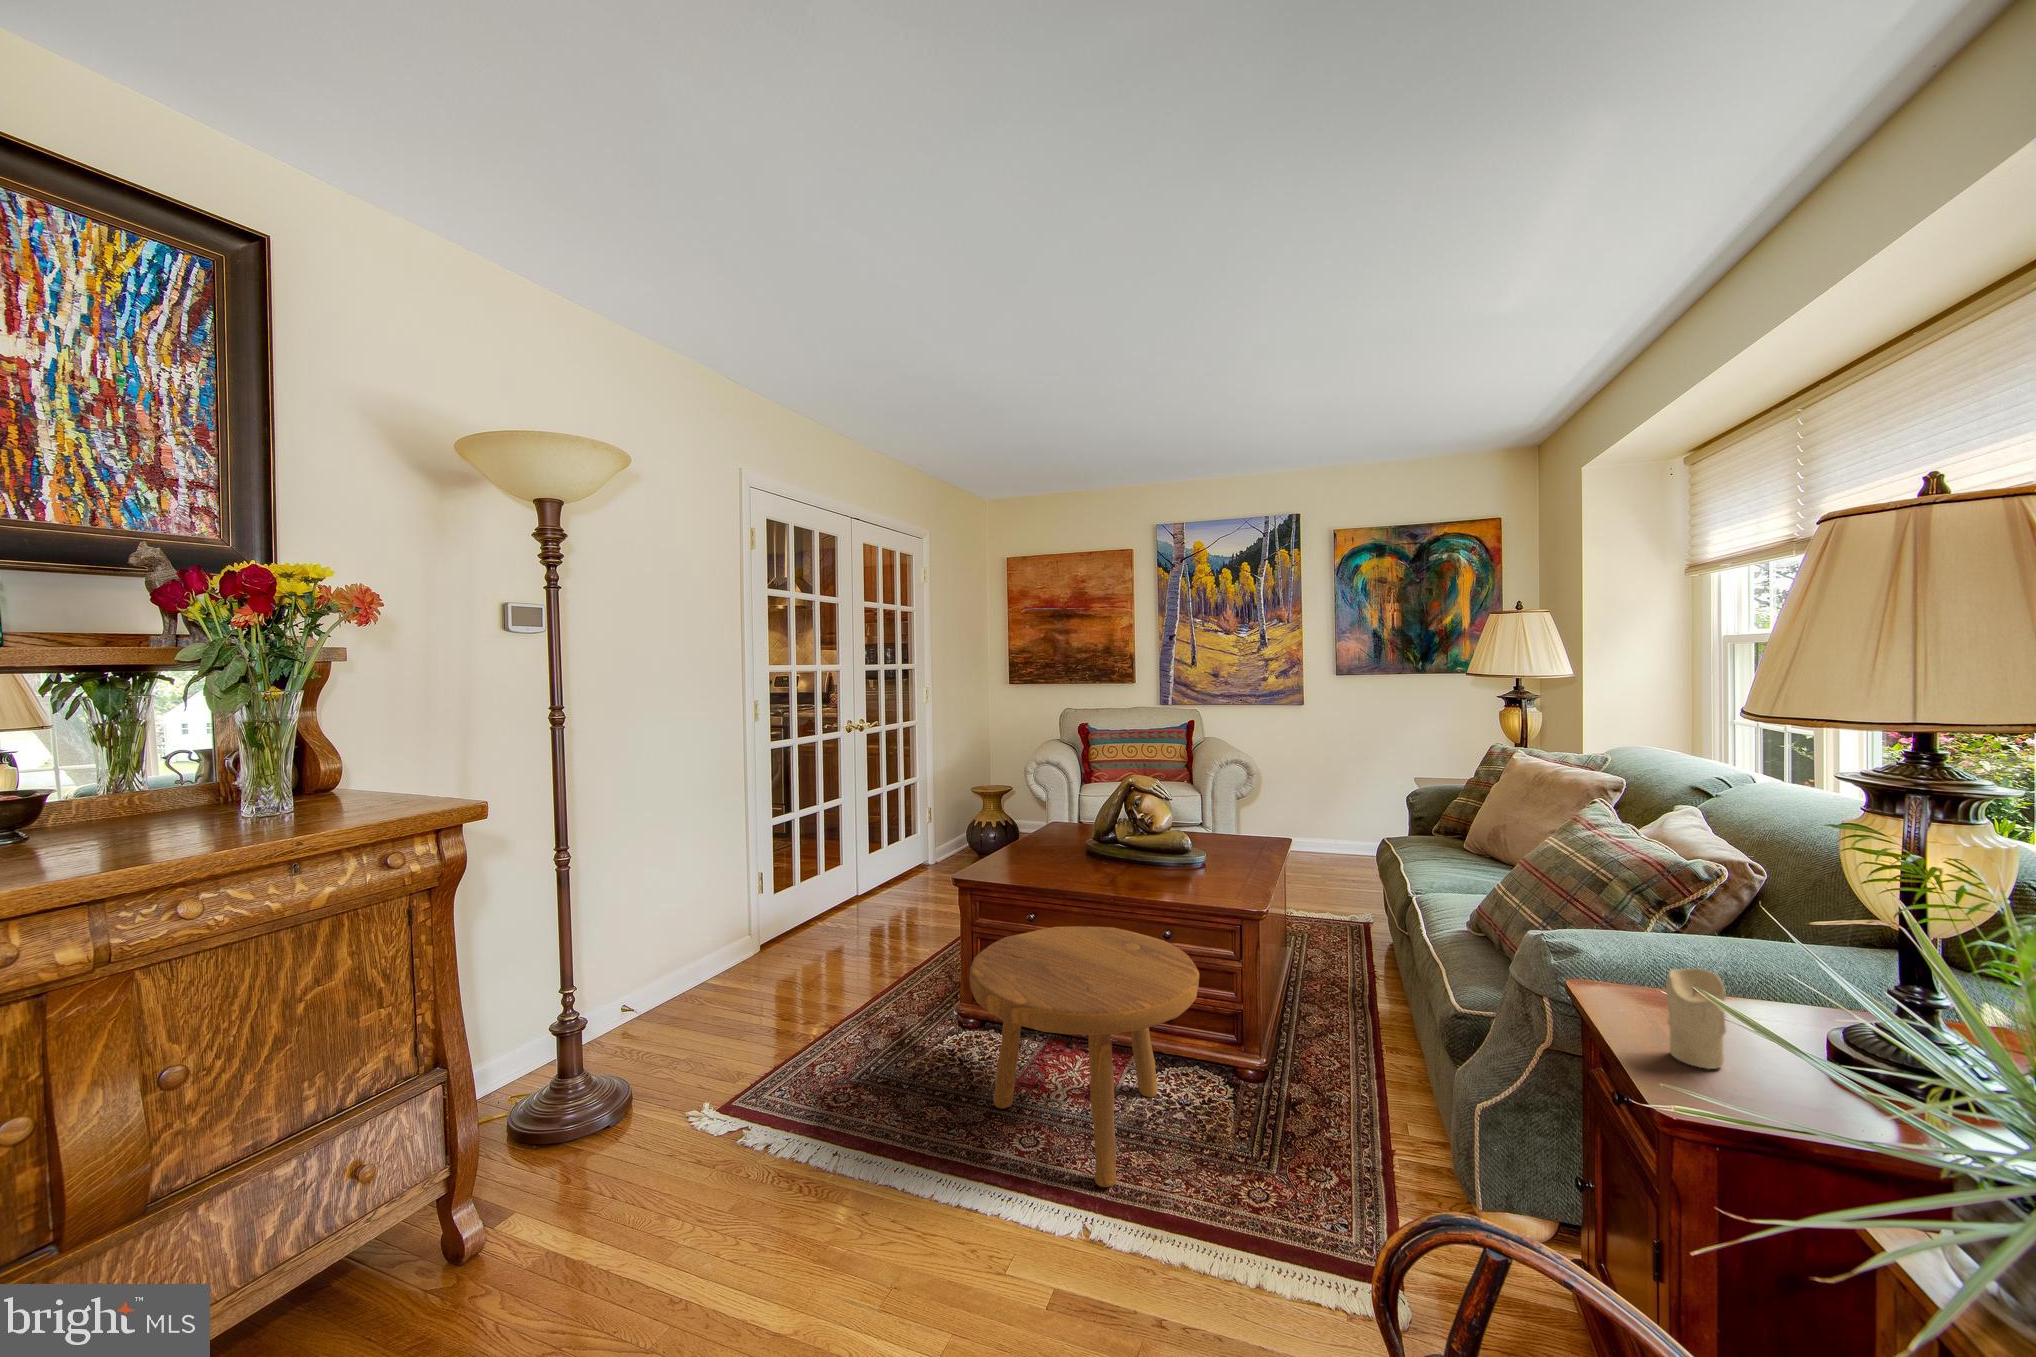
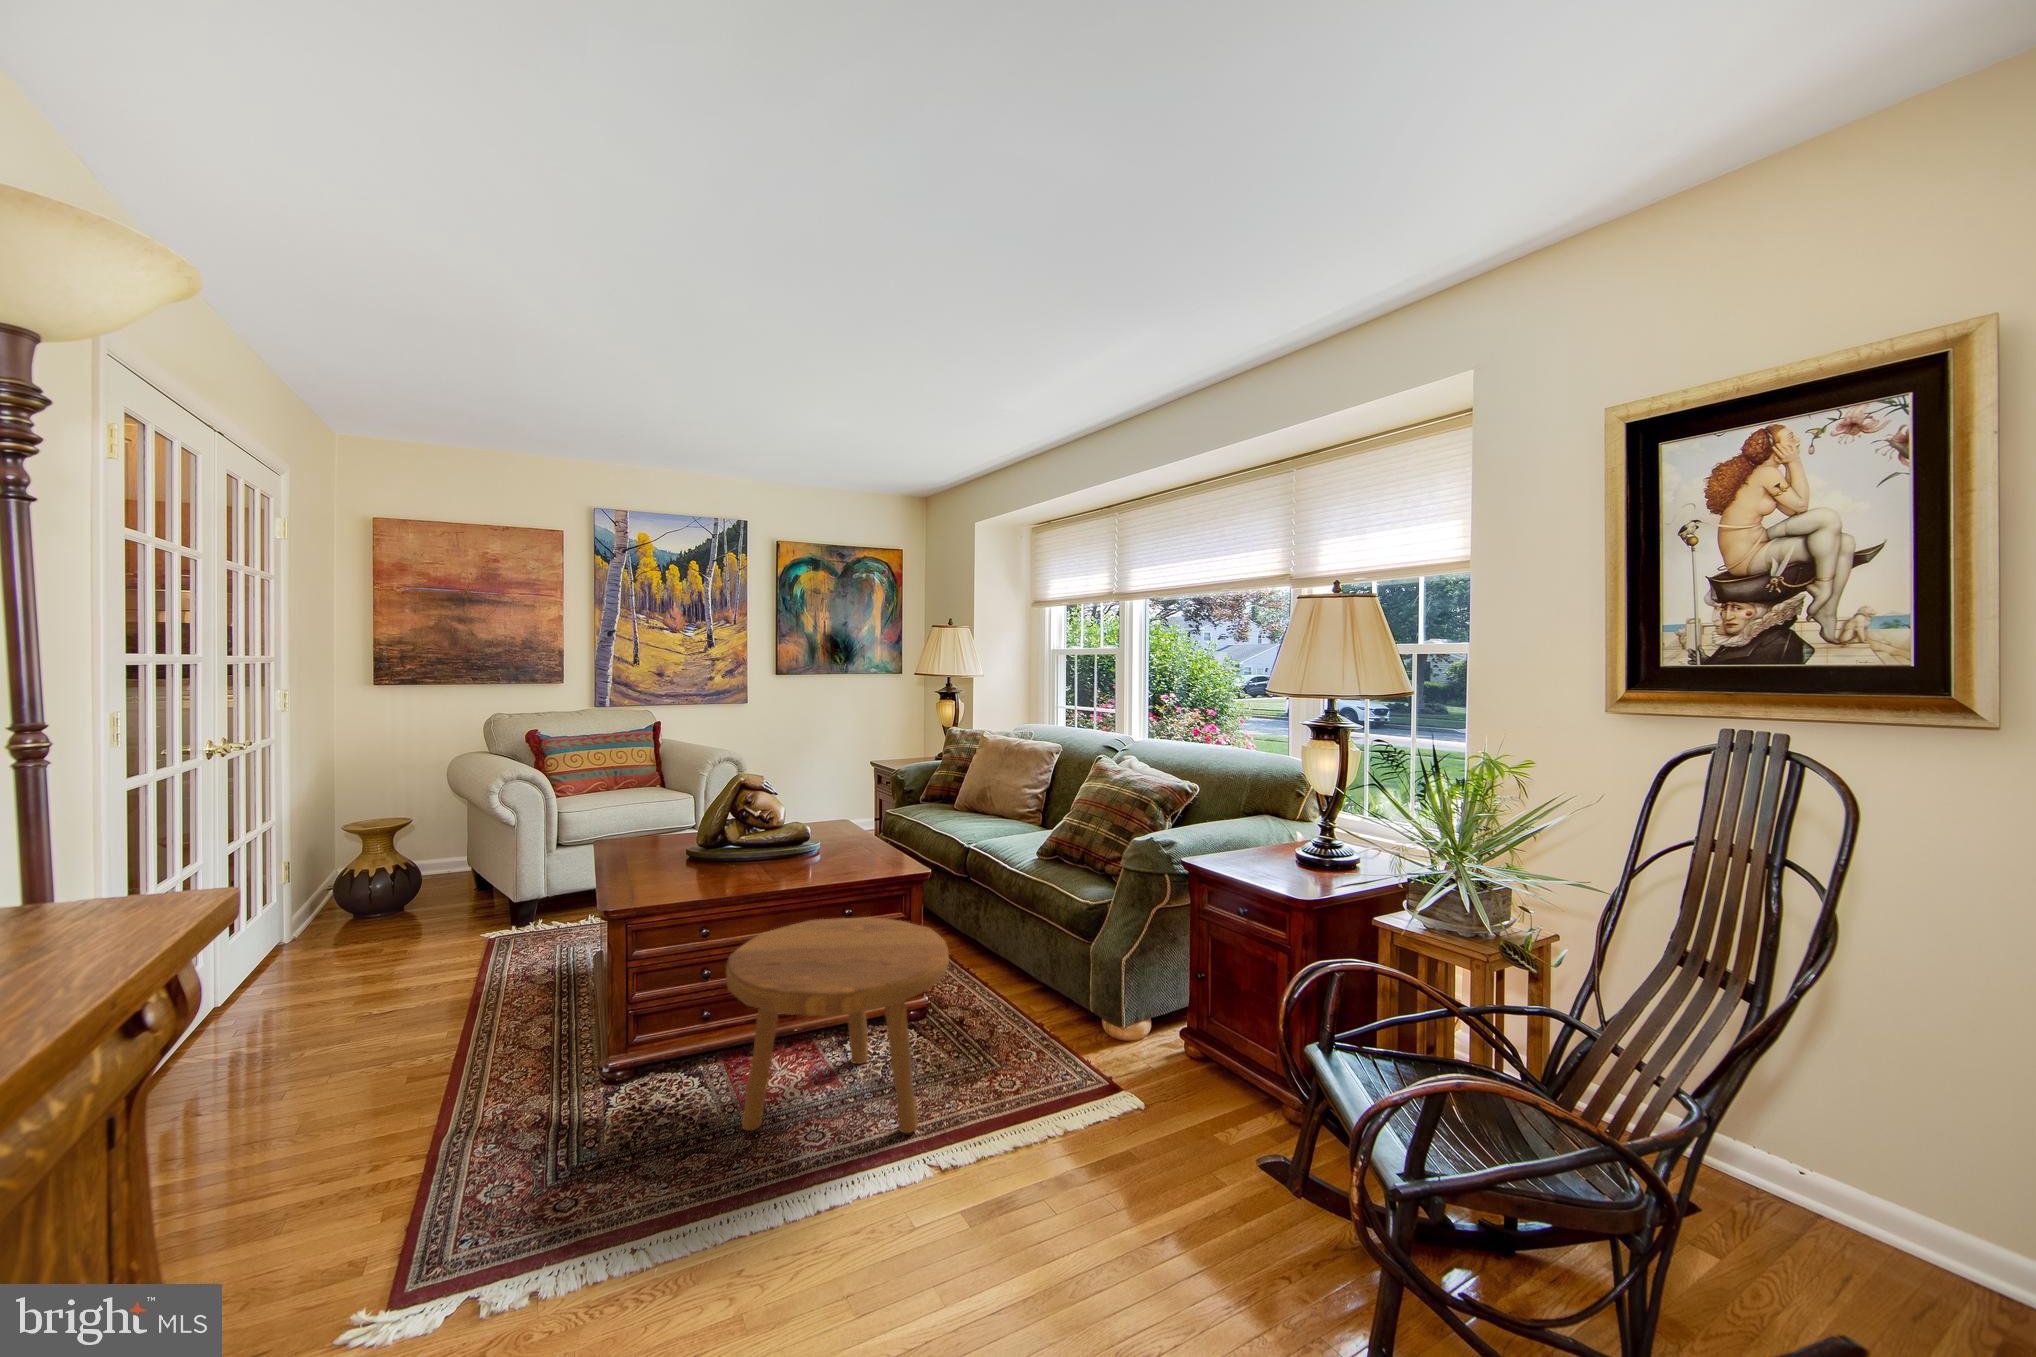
candle: present [1666,968,1726,1069] -> none [1281,824,1305,872]

